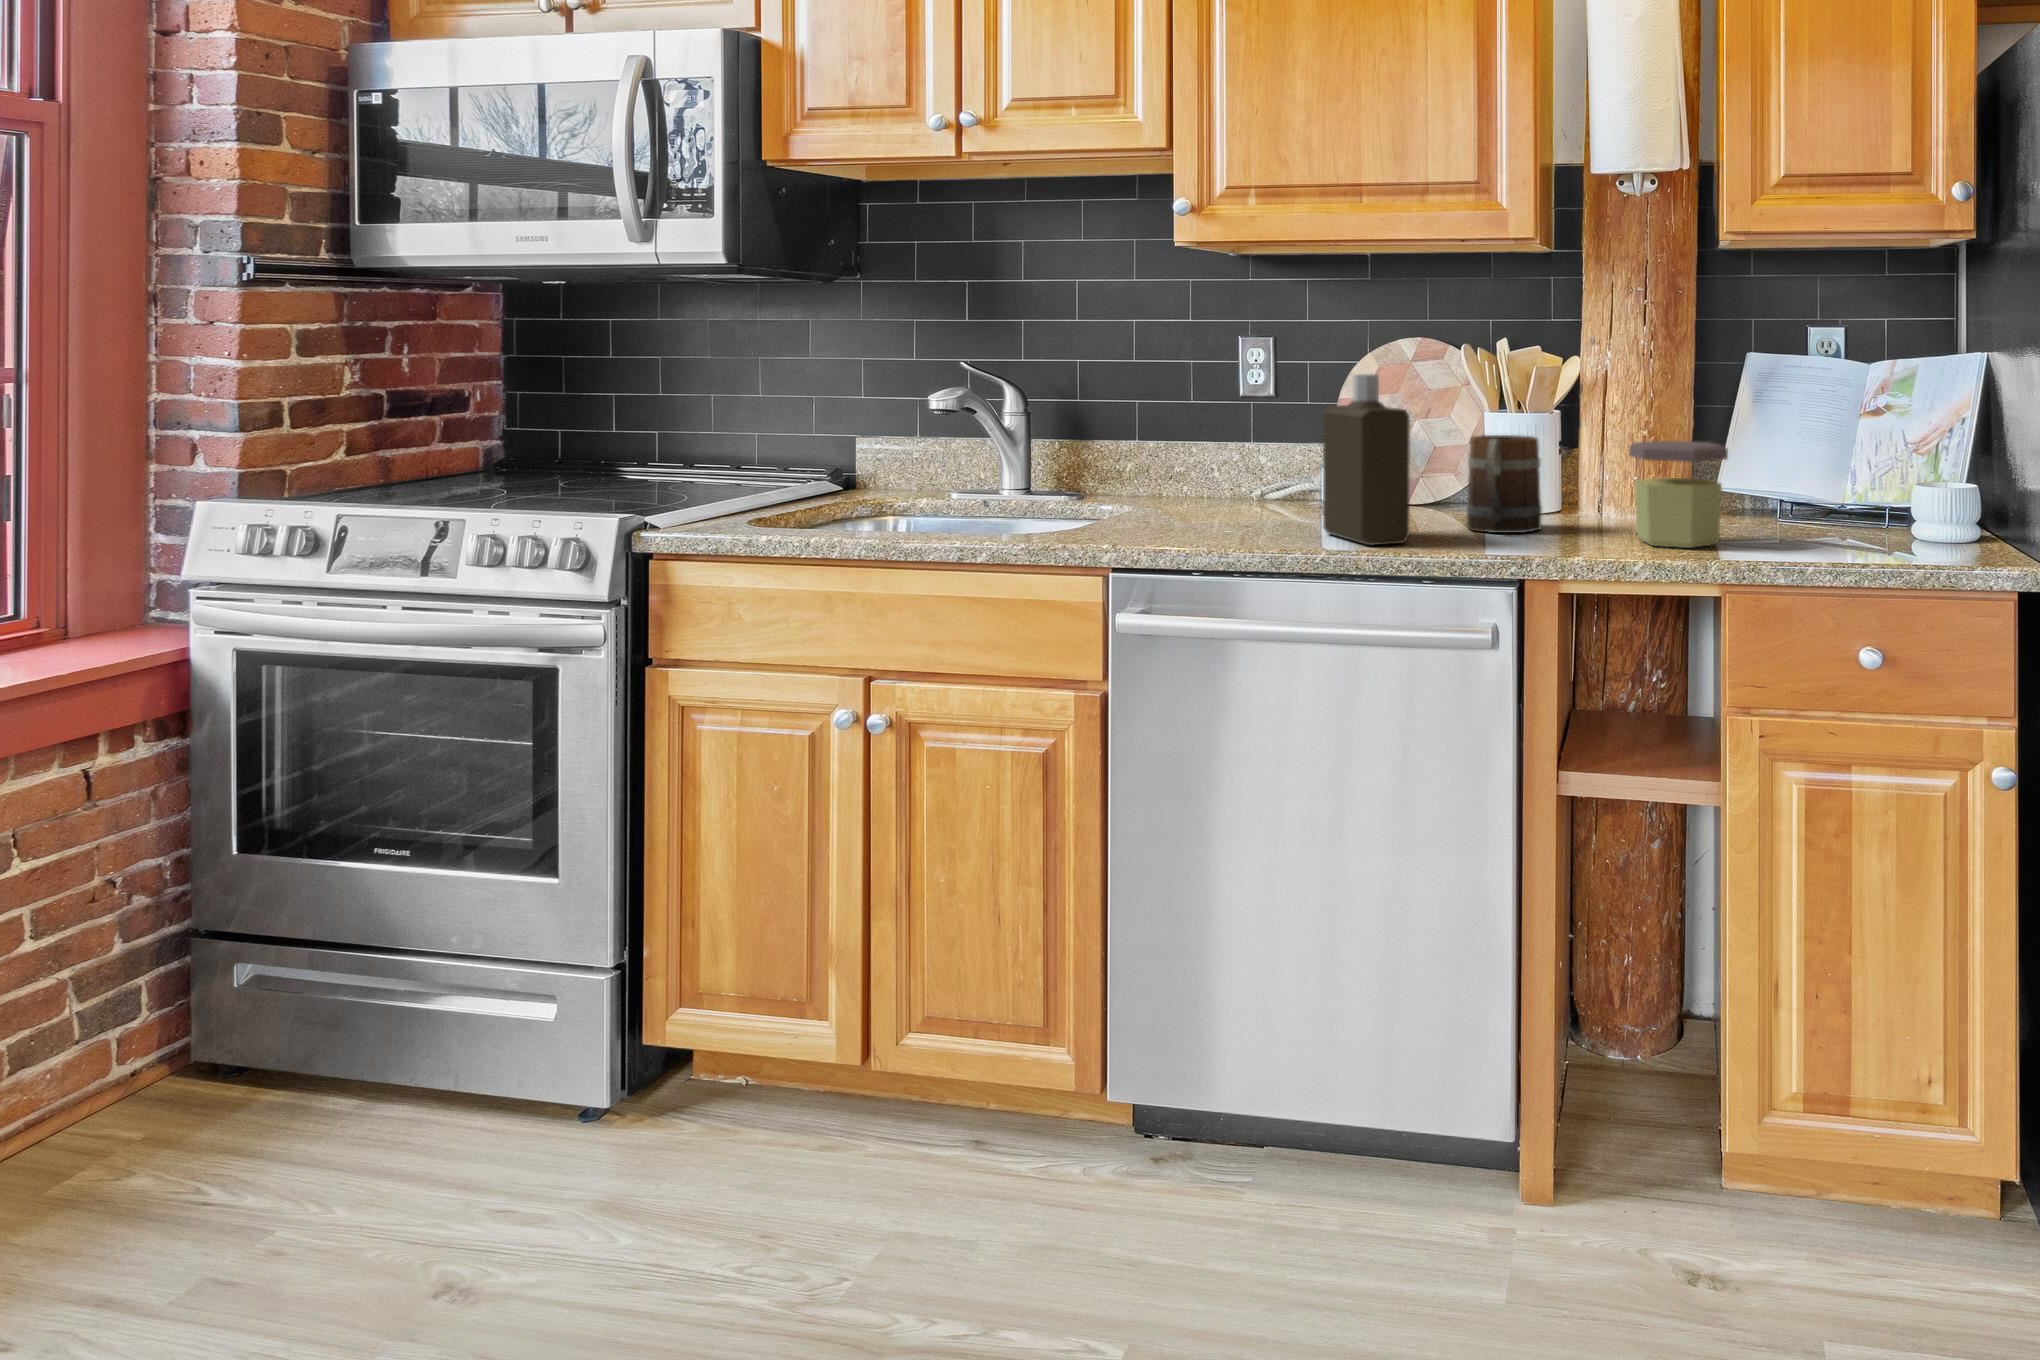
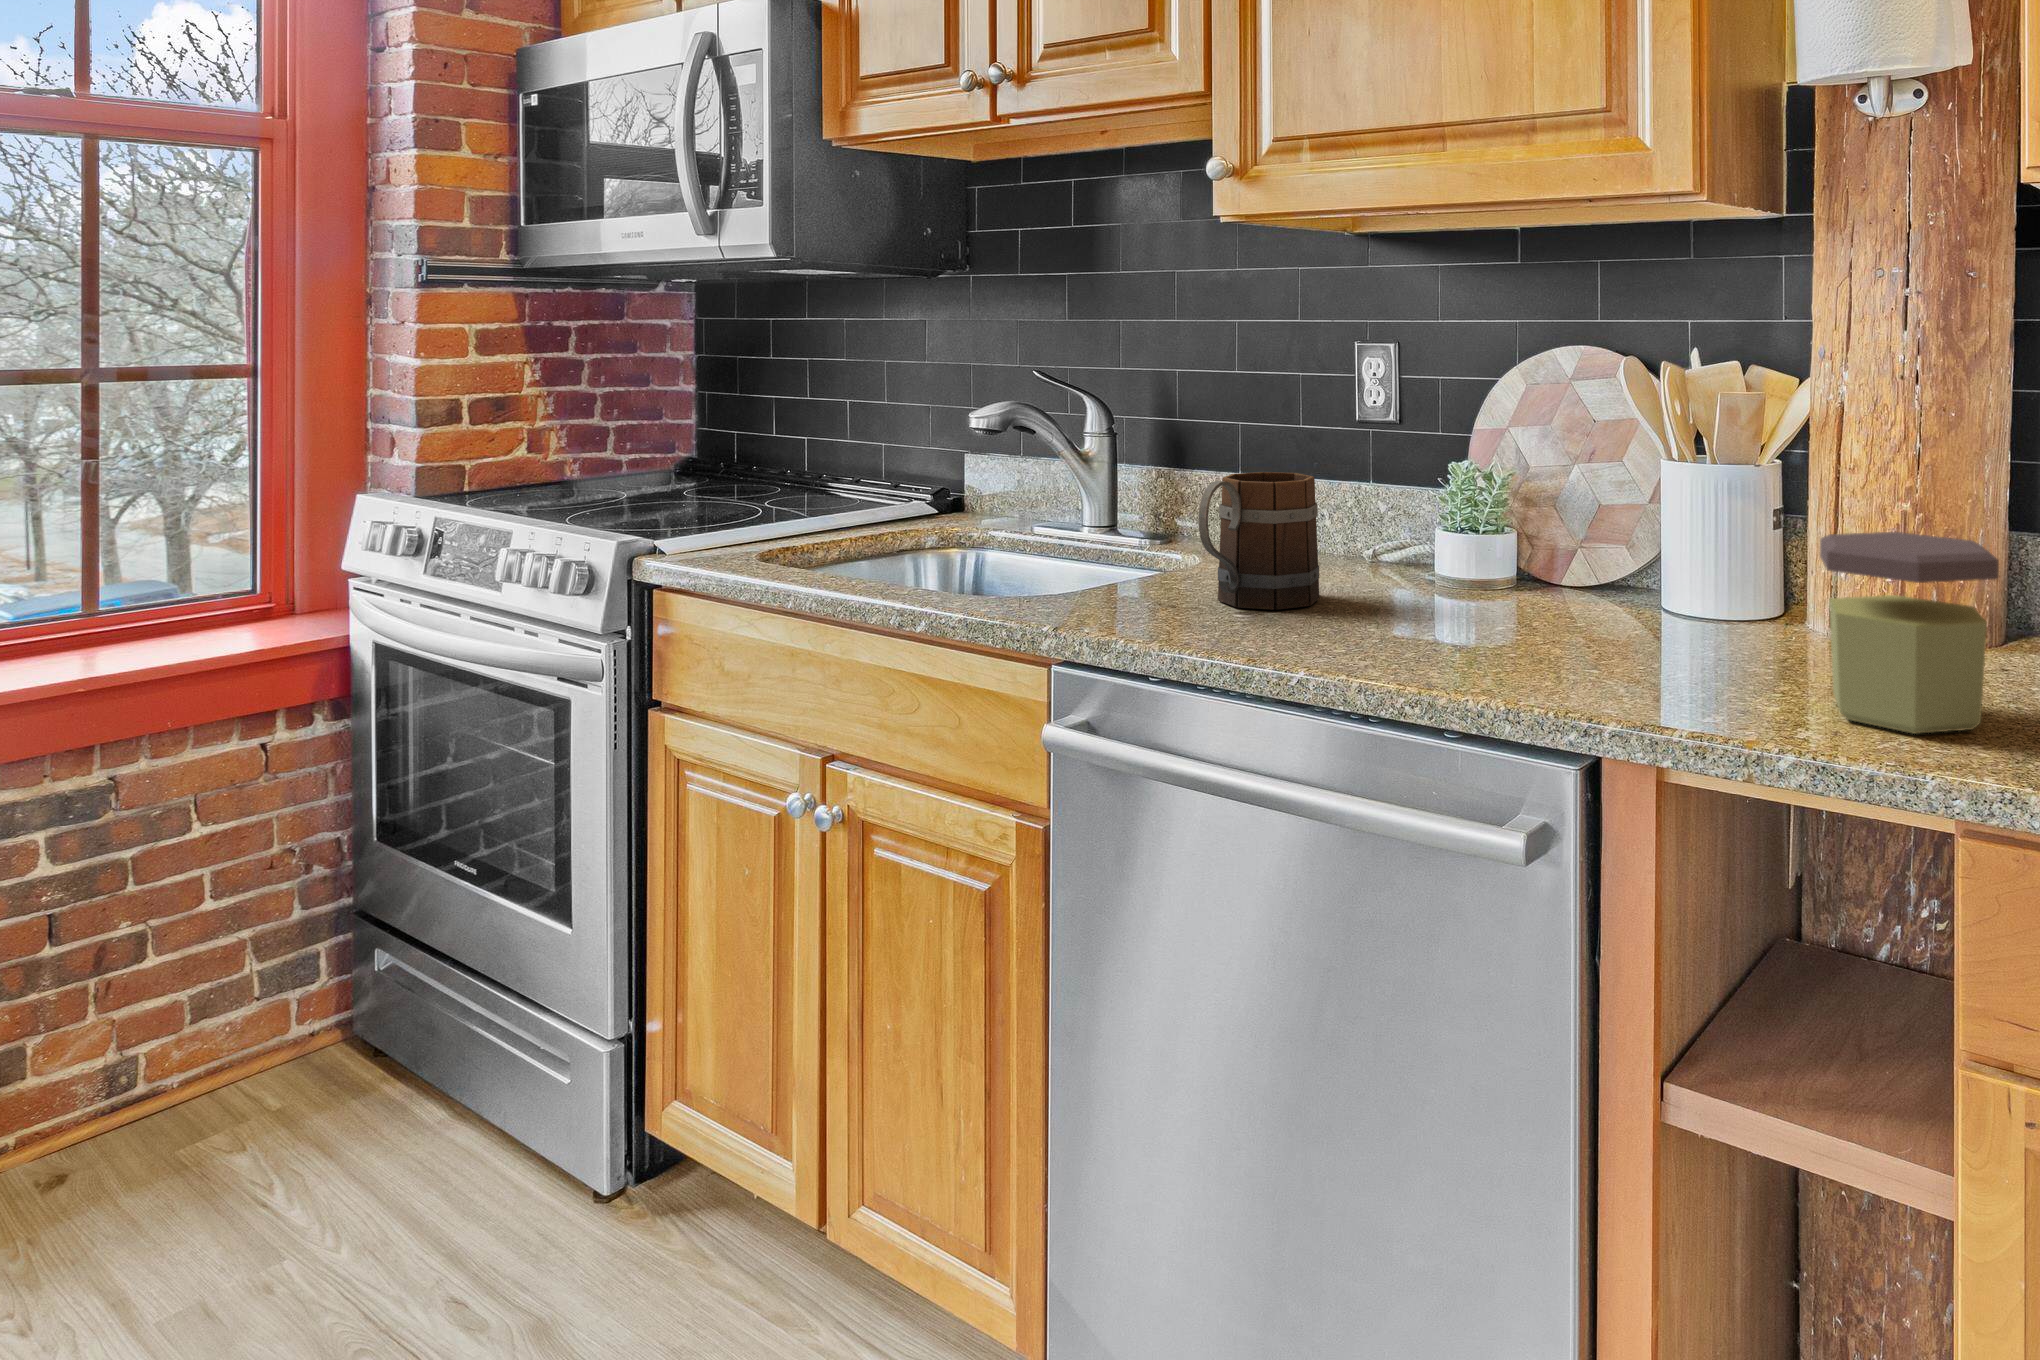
bottle: present [1323,374,1410,545] -> none [1343,406,1441,670]
mug: present [1466,435,1542,533] -> present [1199,472,1319,610]

